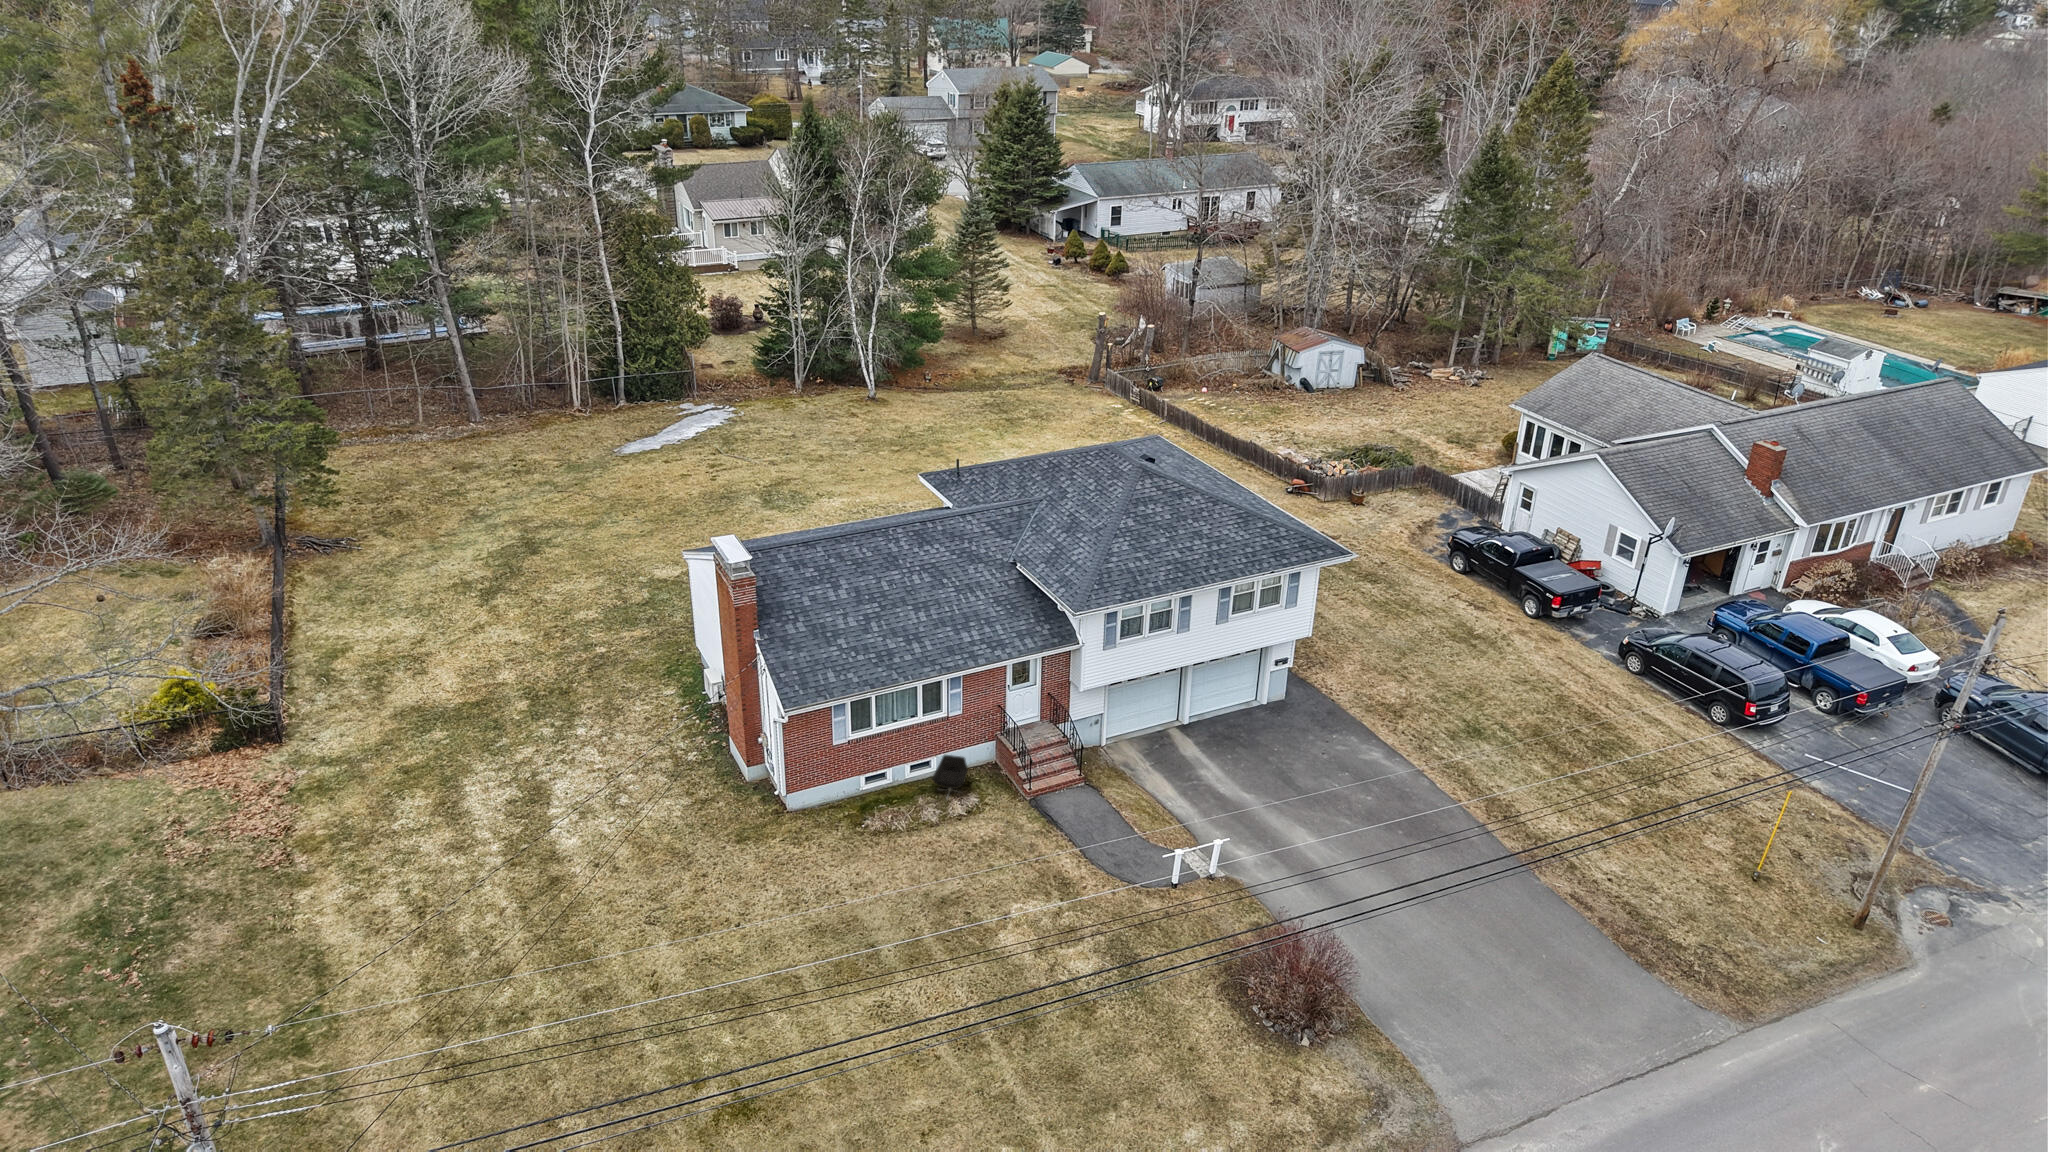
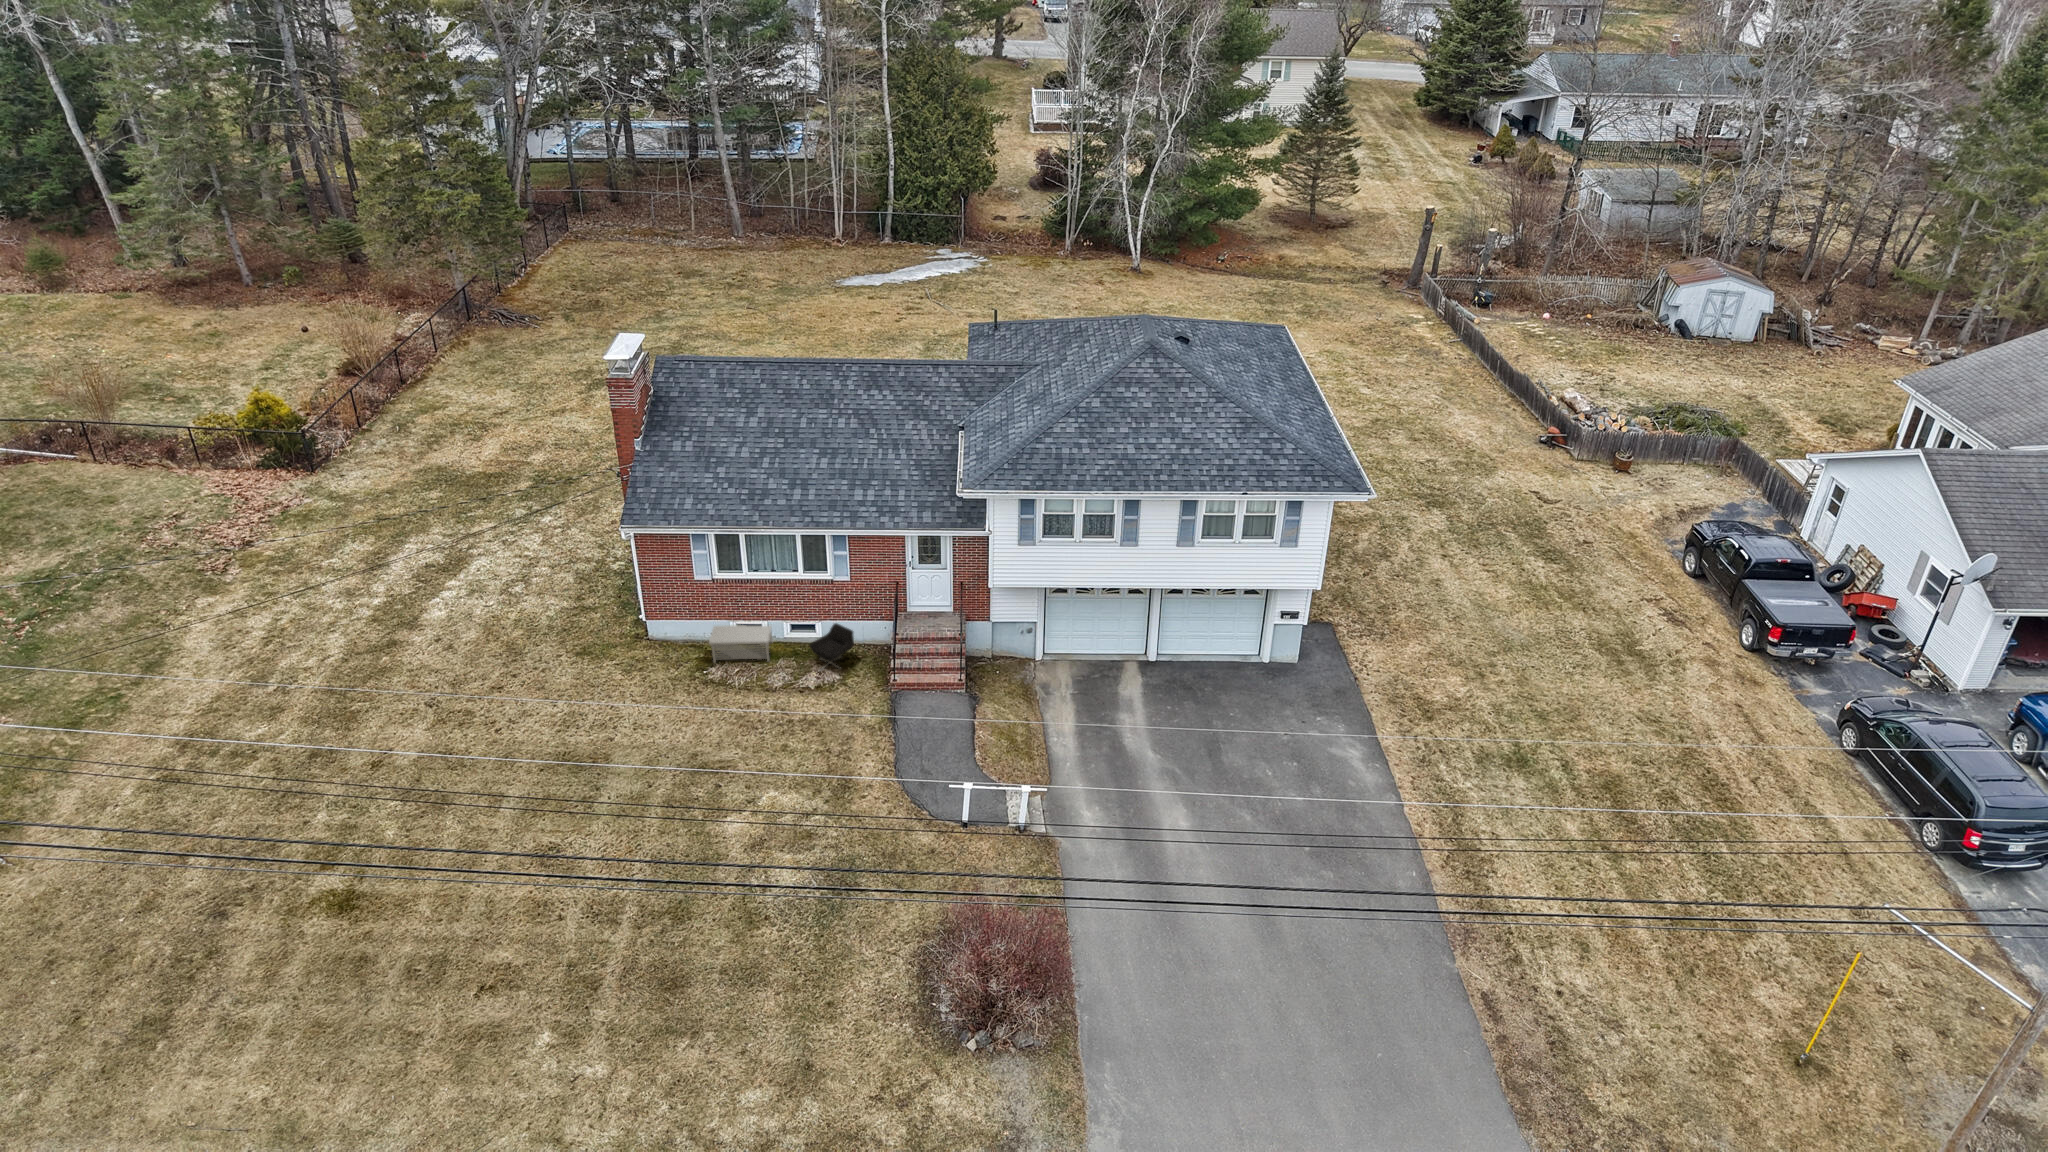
storage bench: none [839,771,899,818] -> present [709,625,772,662]

